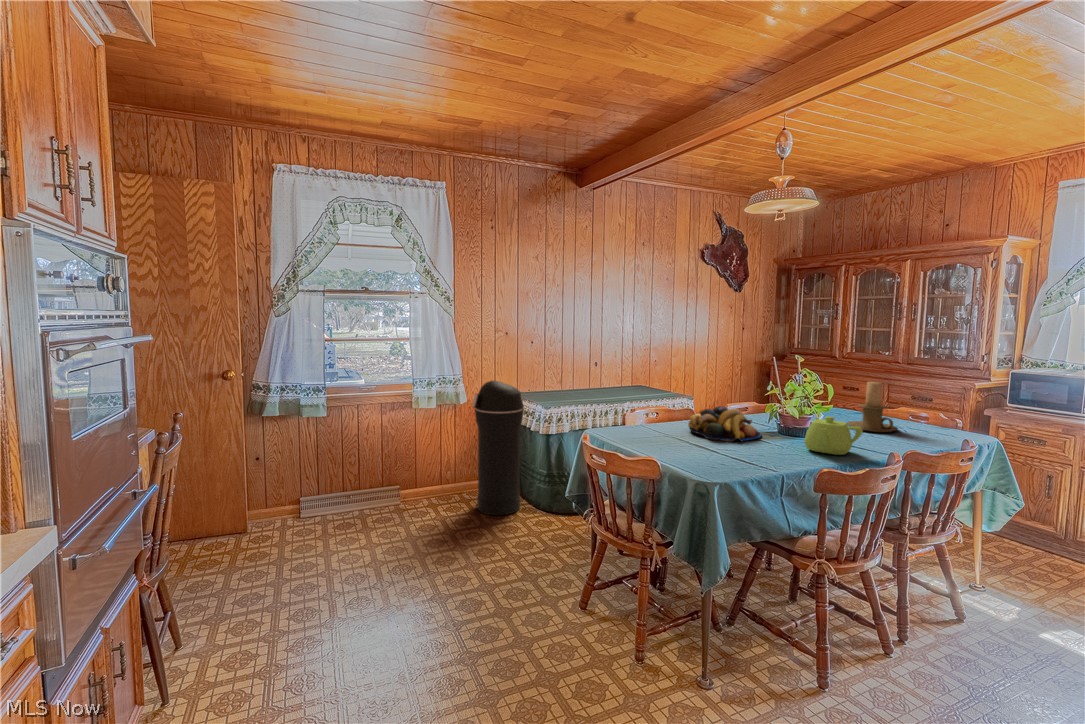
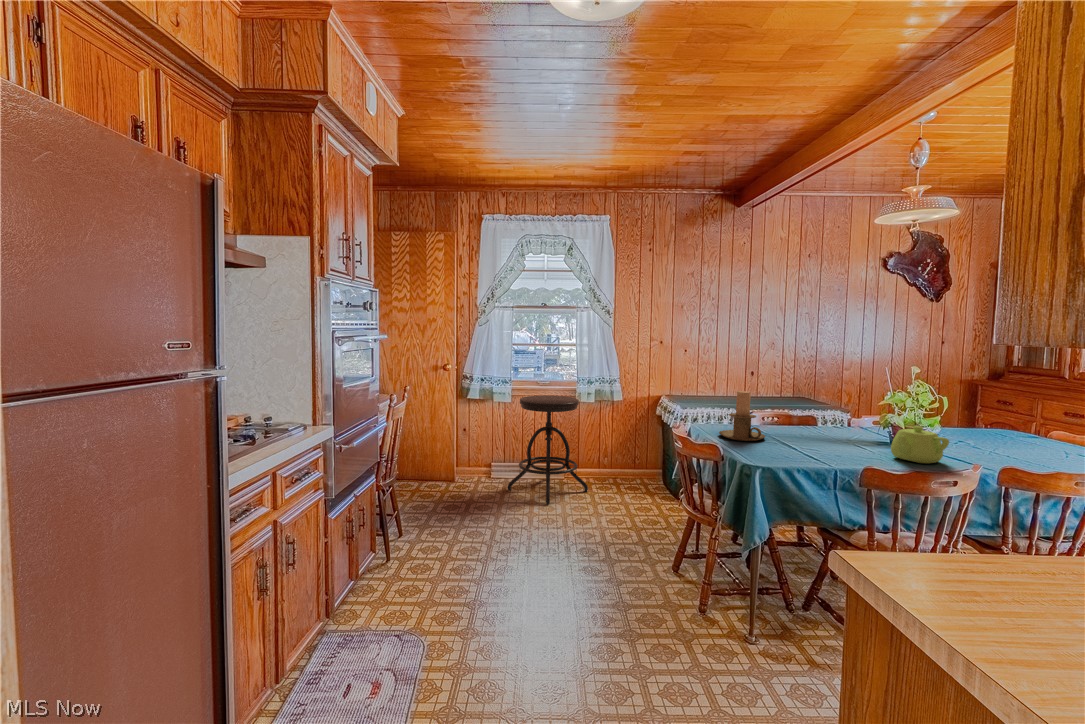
trash can: present [472,381,524,515] -> none [621,382,668,499]
candle holder: present [847,382,898,432] -> present [719,391,765,441]
stool: none [330,403,435,544] -> present [507,395,588,504]
fruit bowl: present [688,406,761,441] -> none [791,413,865,445]

